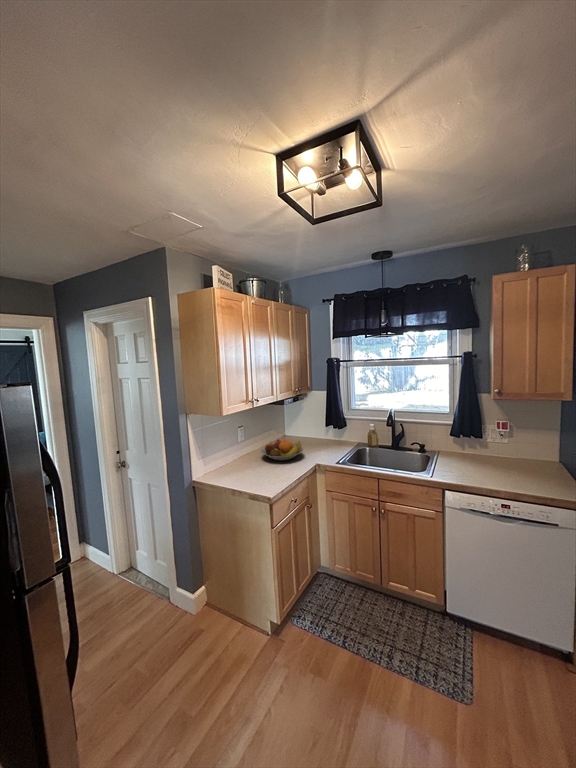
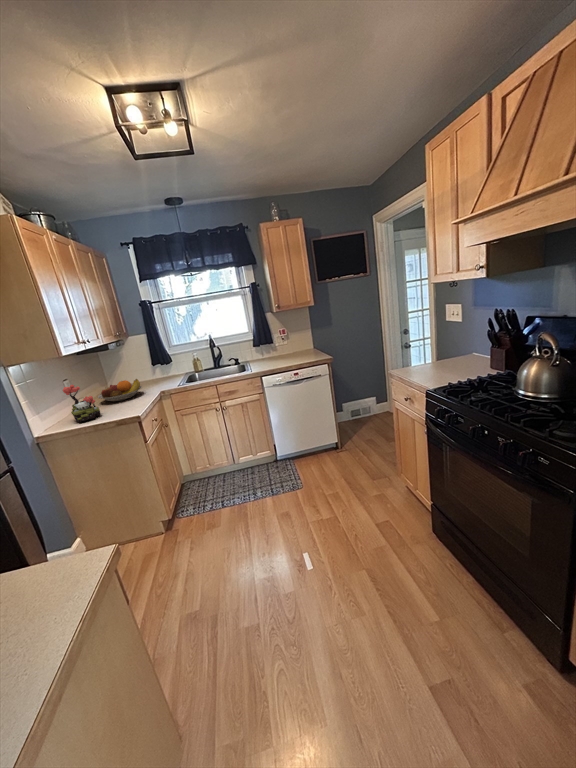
plant: none [225,438,250,478] -> present [63,385,101,422]

